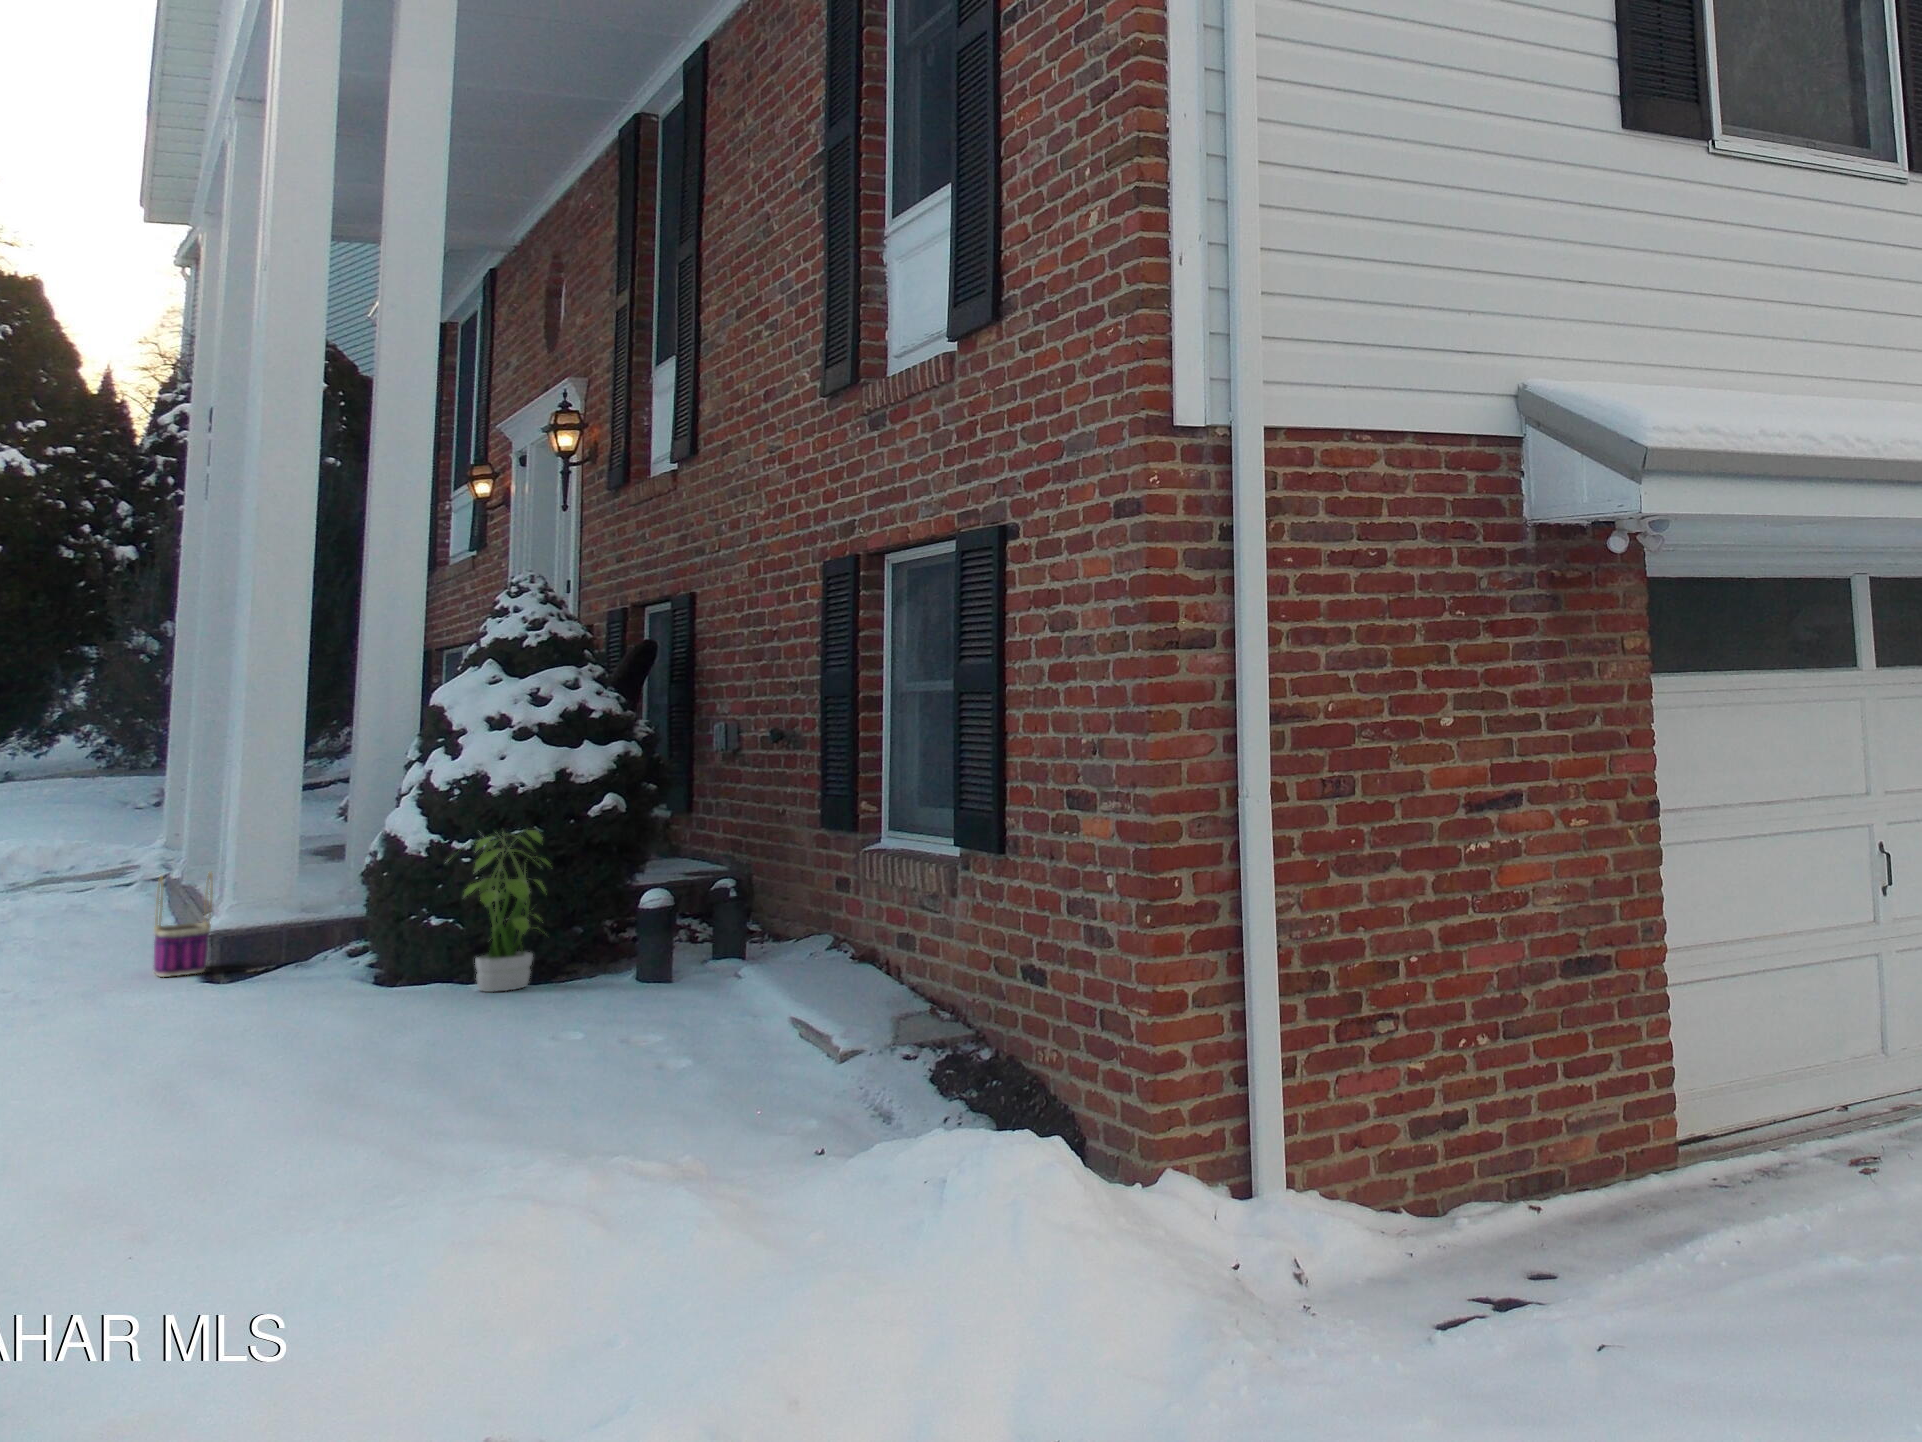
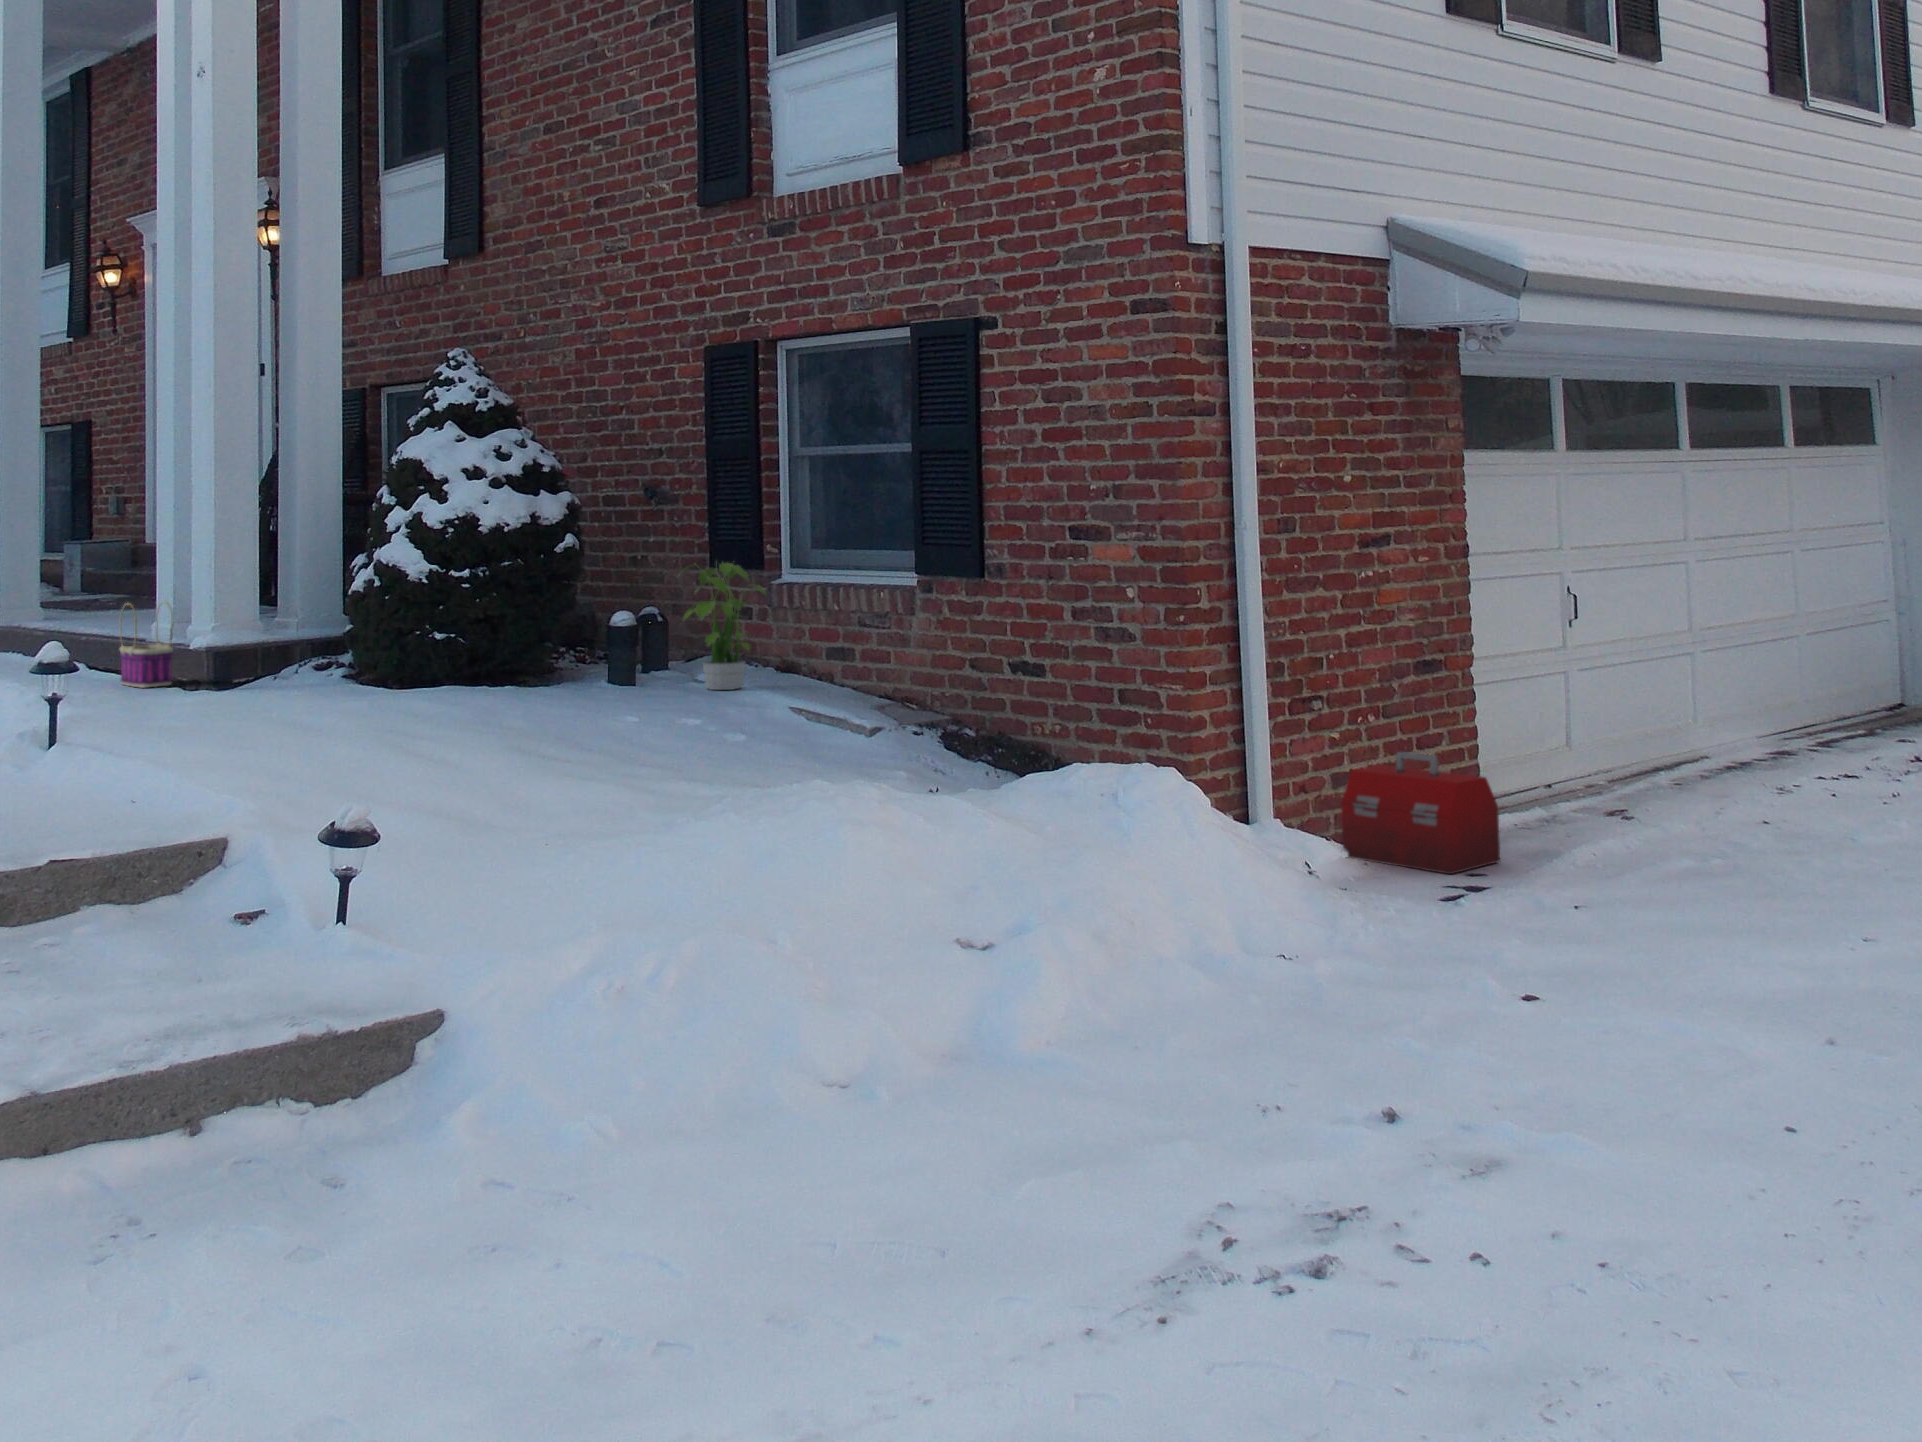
potted plant: present [464,830,550,992] -> present [680,562,766,690]
toolbox: none [1416,1091,1610,1273] -> present [1341,752,1500,874]

